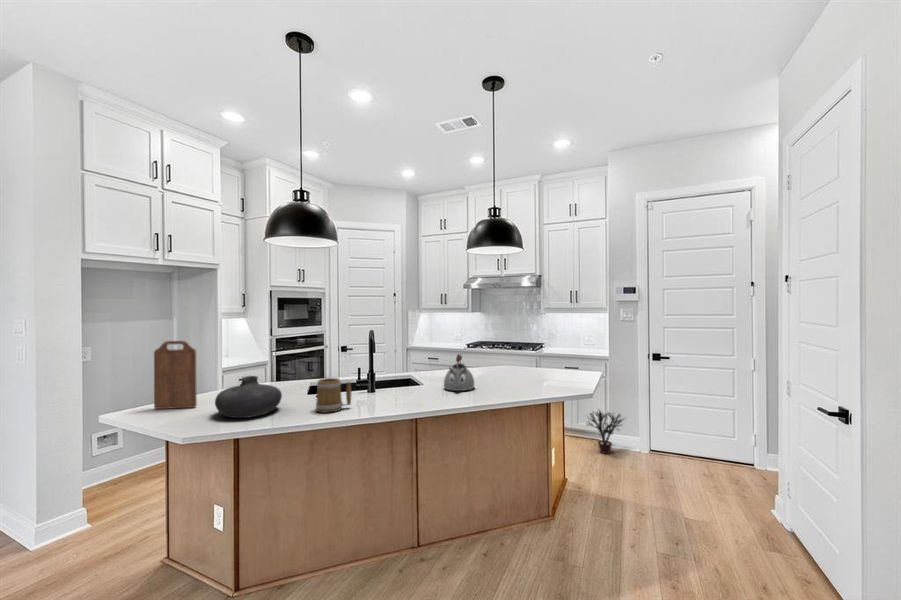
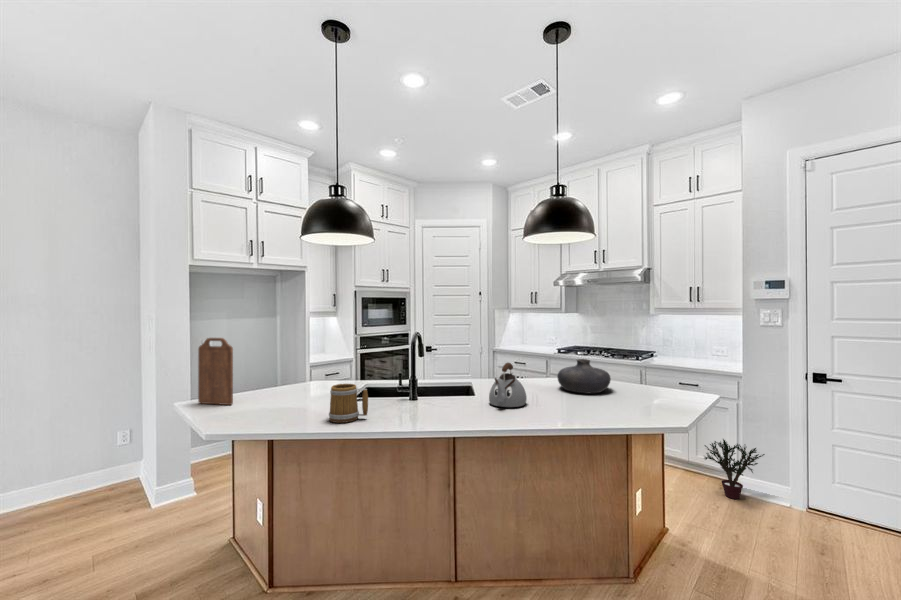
vase: present [215,376,282,418] -> present [557,359,611,394]

